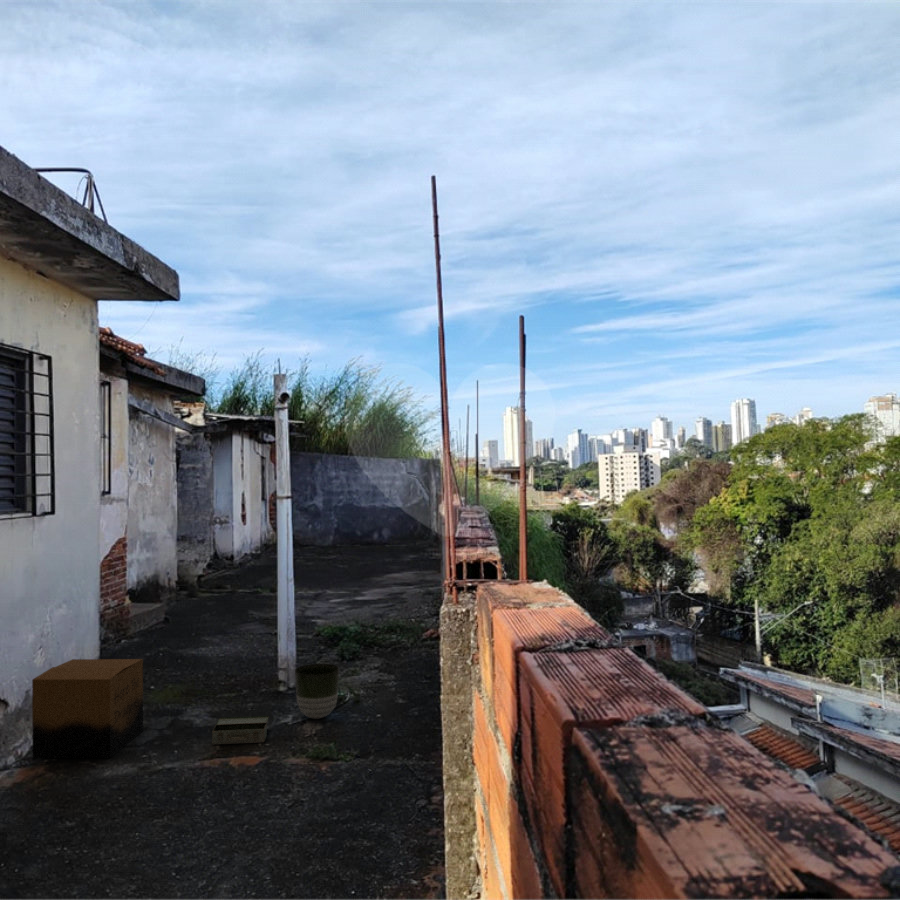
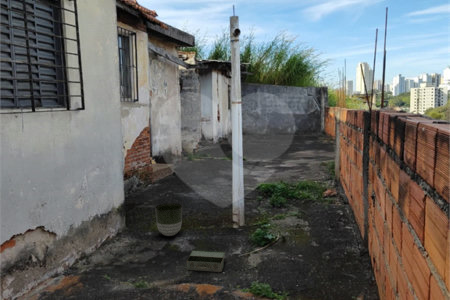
cardboard box: present [32,659,143,758] -> none [72,204,146,274]
planter: present [295,663,339,719] -> present [155,203,182,236]

